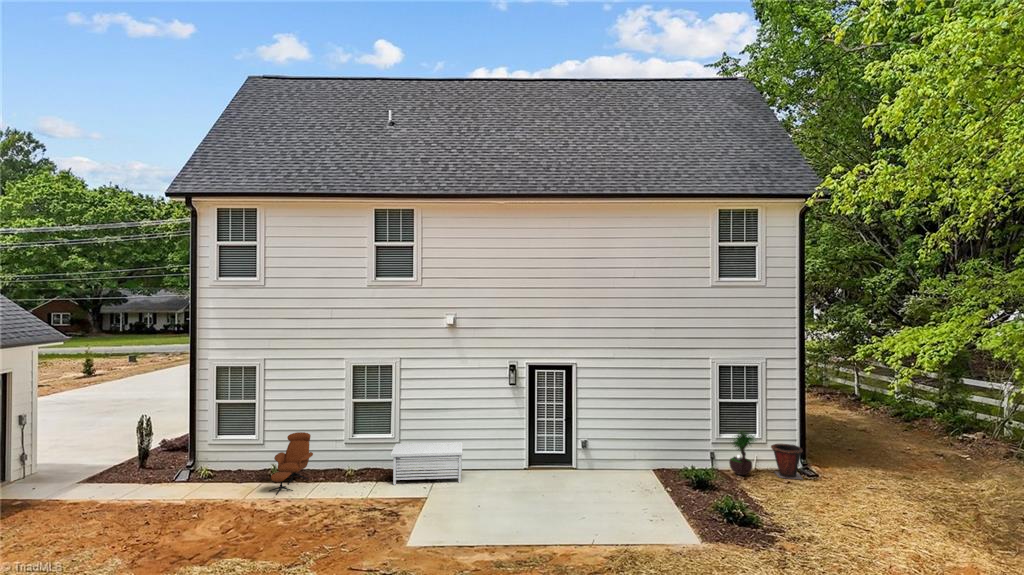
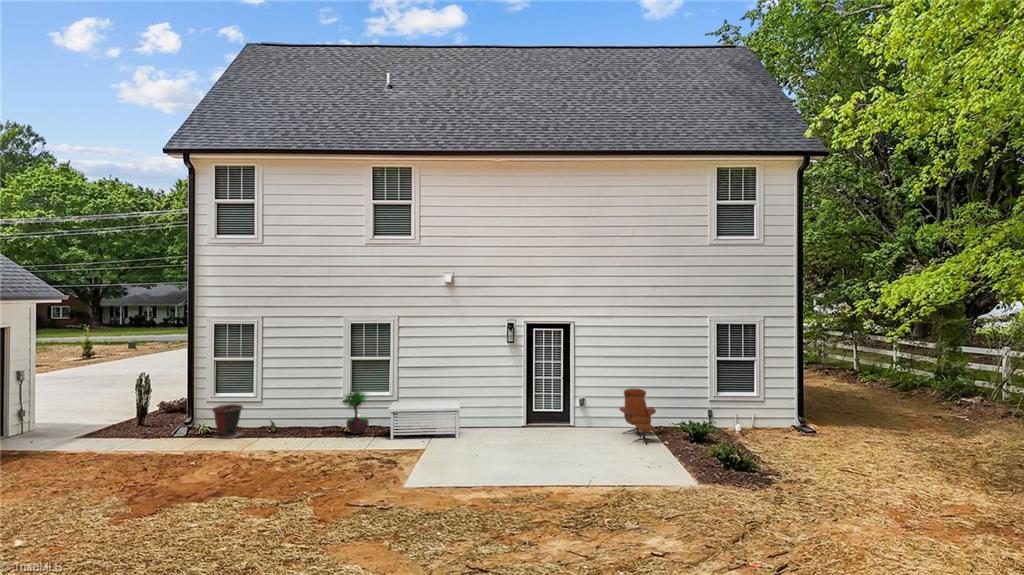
potted tree: present [729,431,756,475] -> present [343,389,369,434]
lounge chair: present [269,432,313,495] -> present [619,389,656,442]
trash can: present [771,444,803,479] -> present [212,404,243,438]

